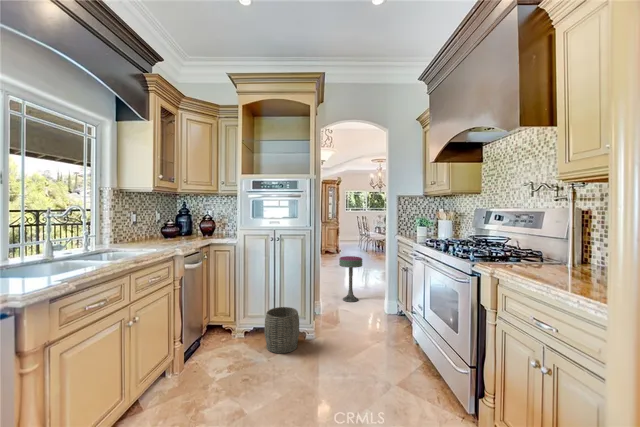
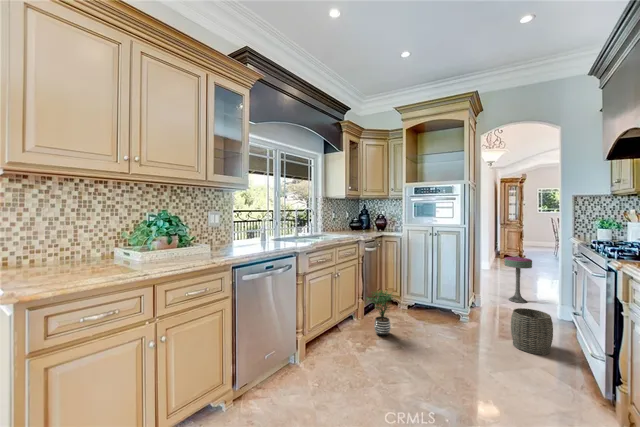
woven basket: present [265,307,299,353] -> present [511,308,553,355]
potted plant: none [187,325,236,396] -> present [368,290,393,336]

